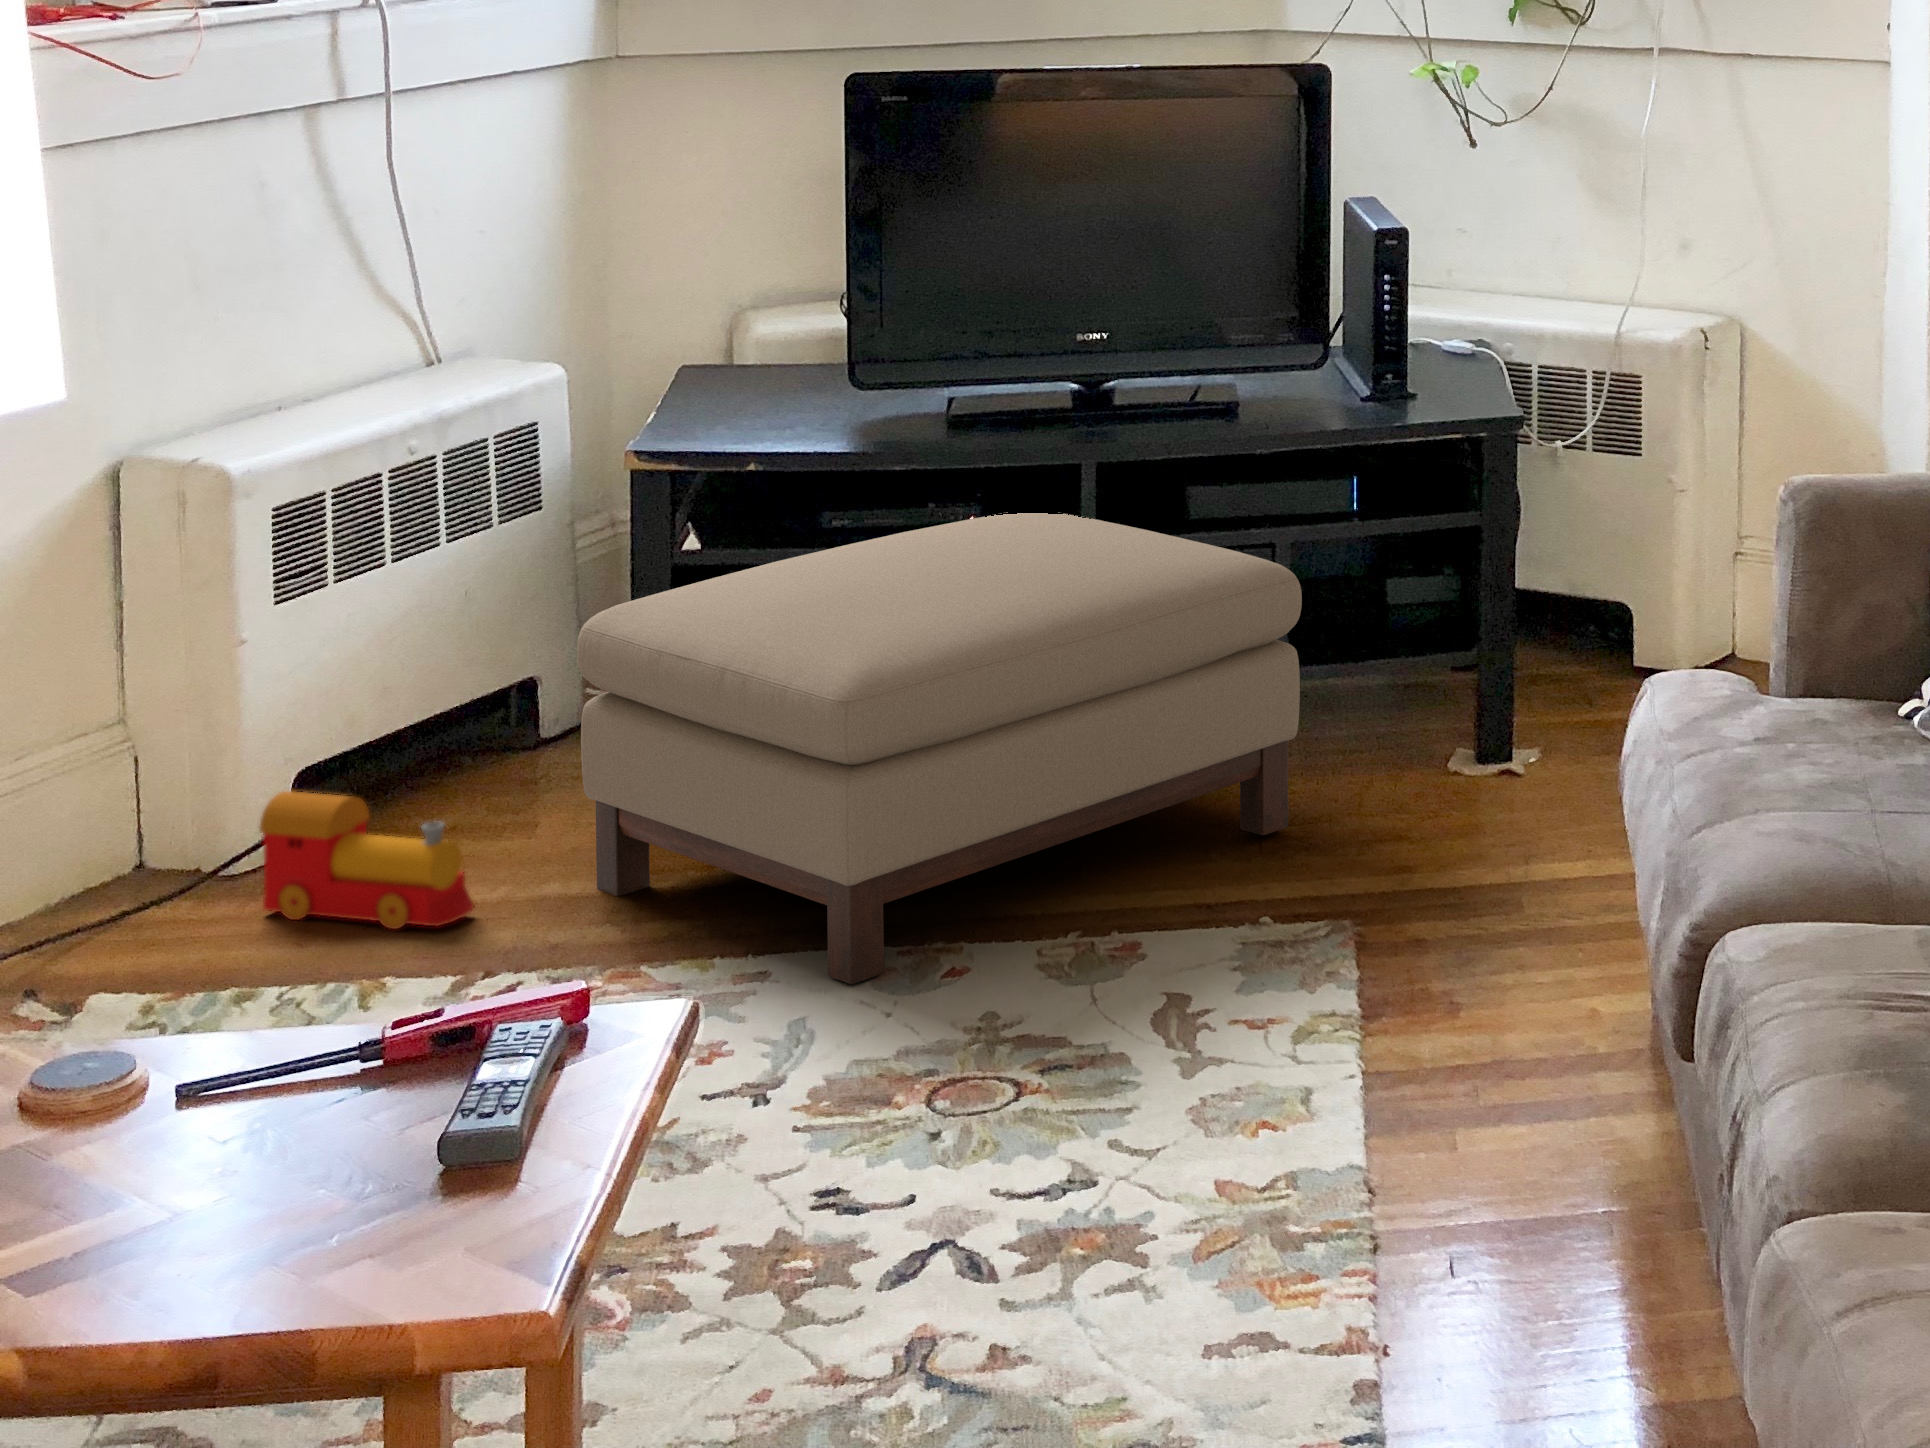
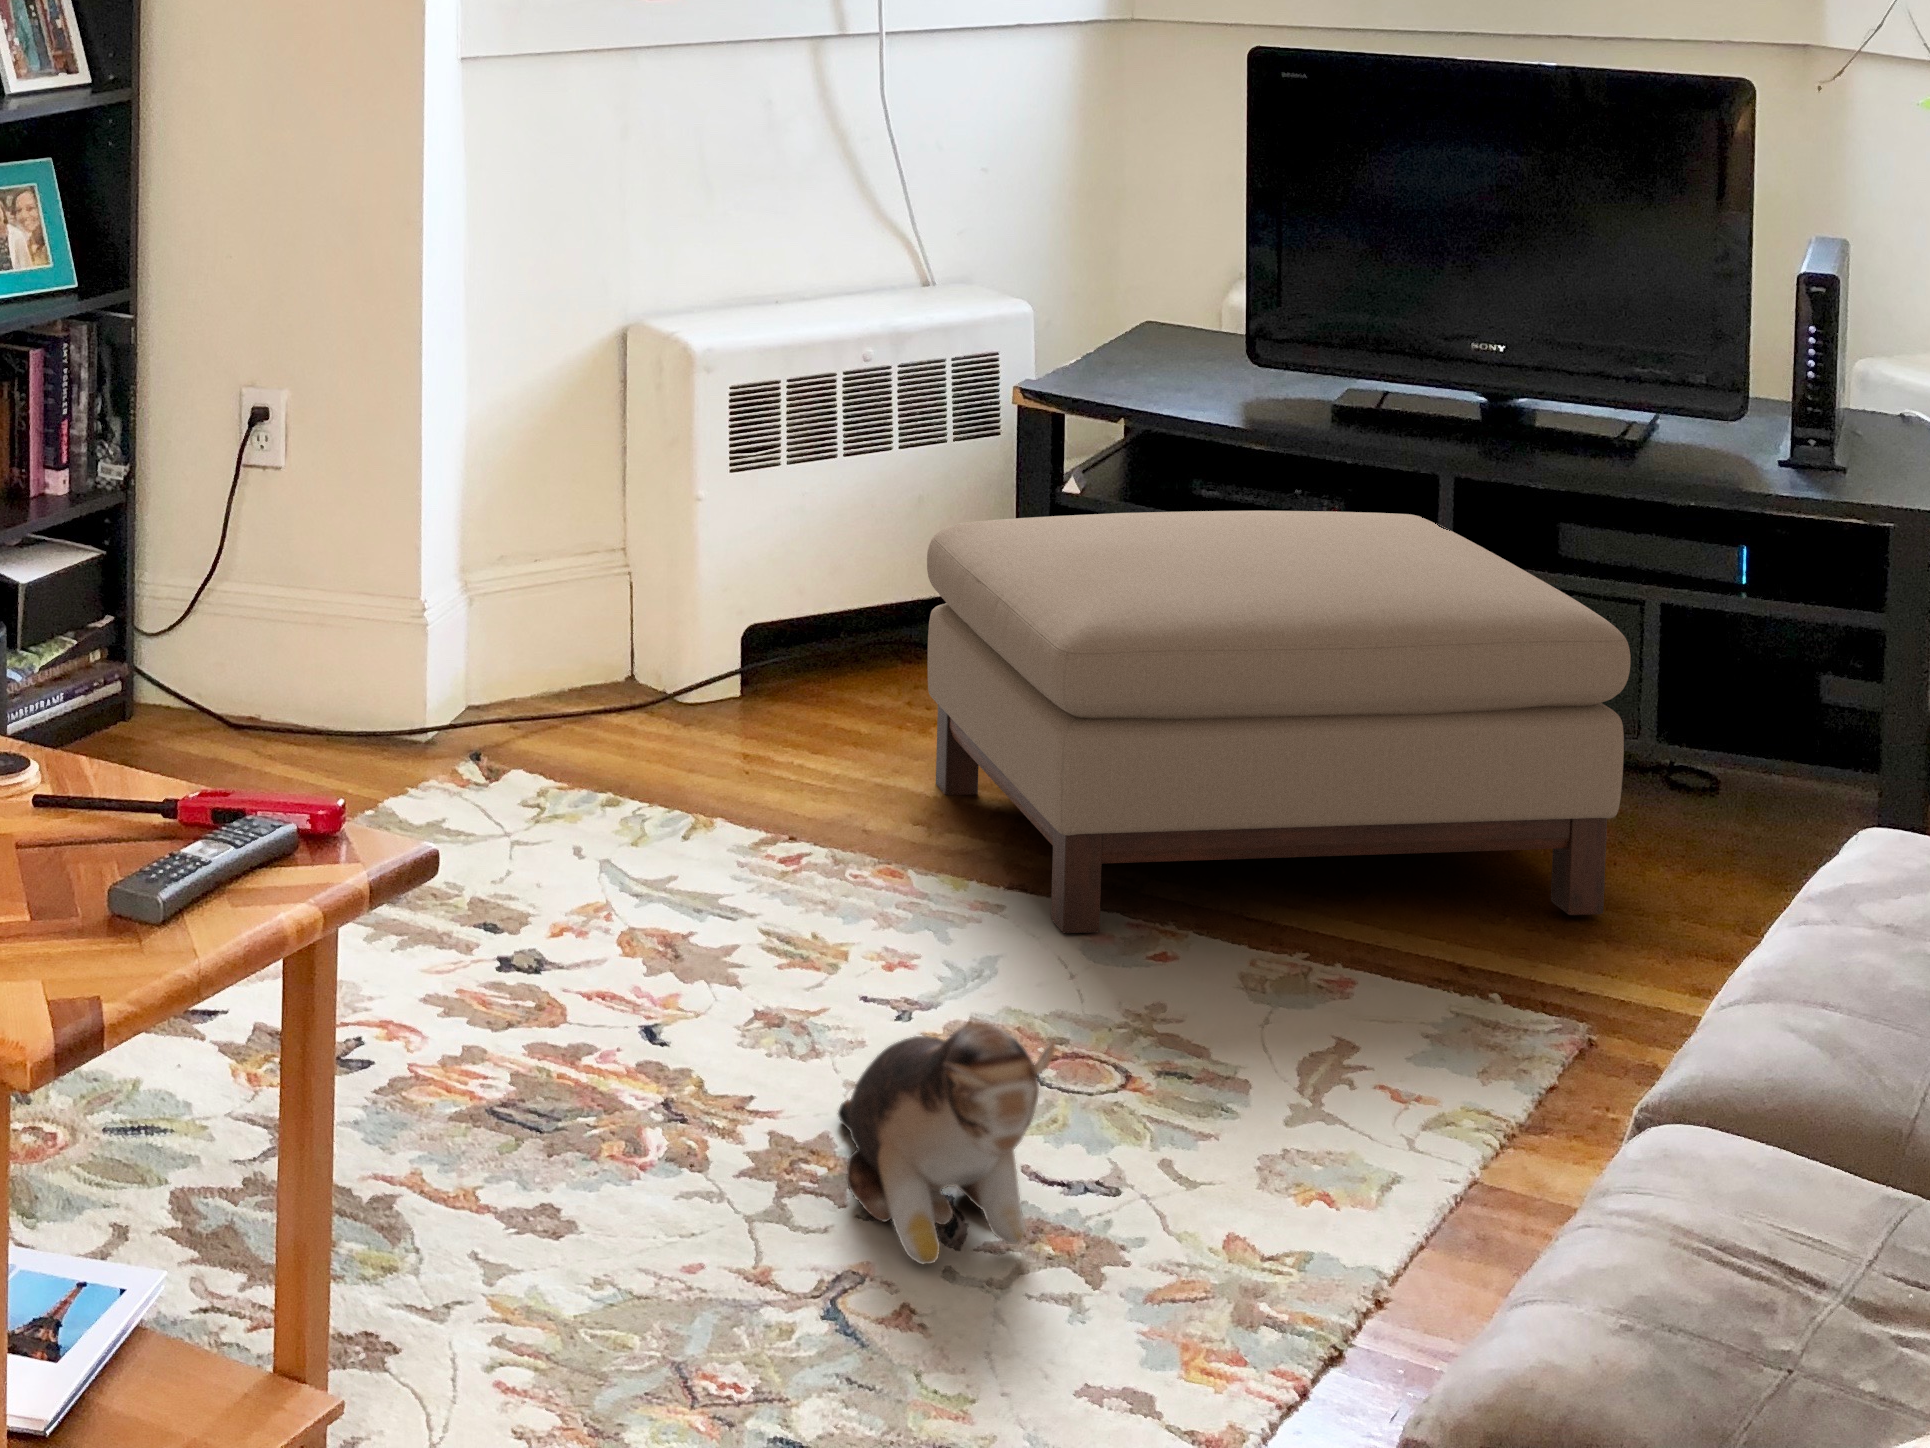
toy train: present [259,791,475,929] -> none [683,628,828,778]
plush toy: none [788,1039,1121,1305] -> present [838,1021,1056,1264]

